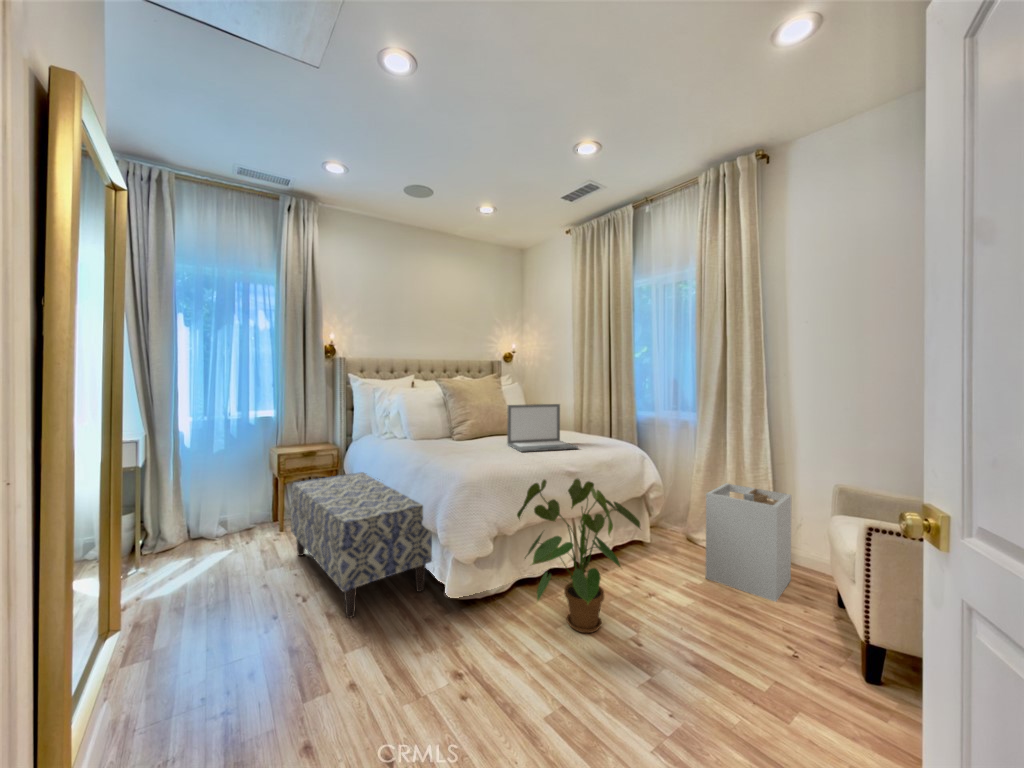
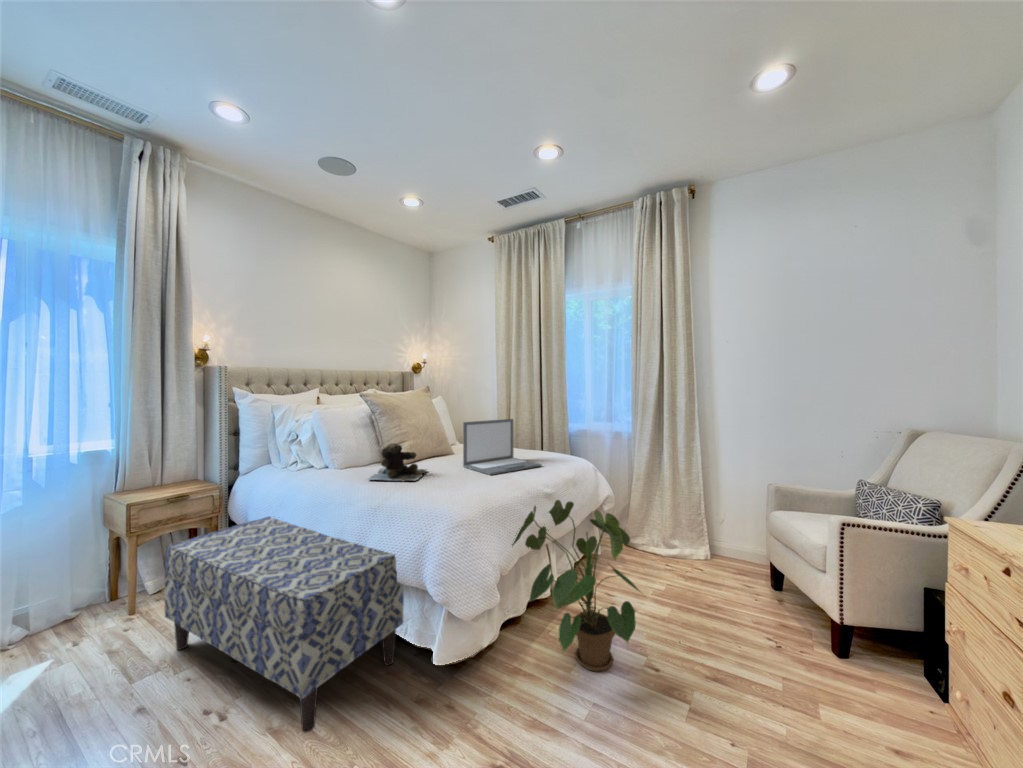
teddy bear: none [421,420,474,451] -> present [368,443,426,481]
laundry hamper: present [706,483,792,602] -> none [663,488,729,594]

